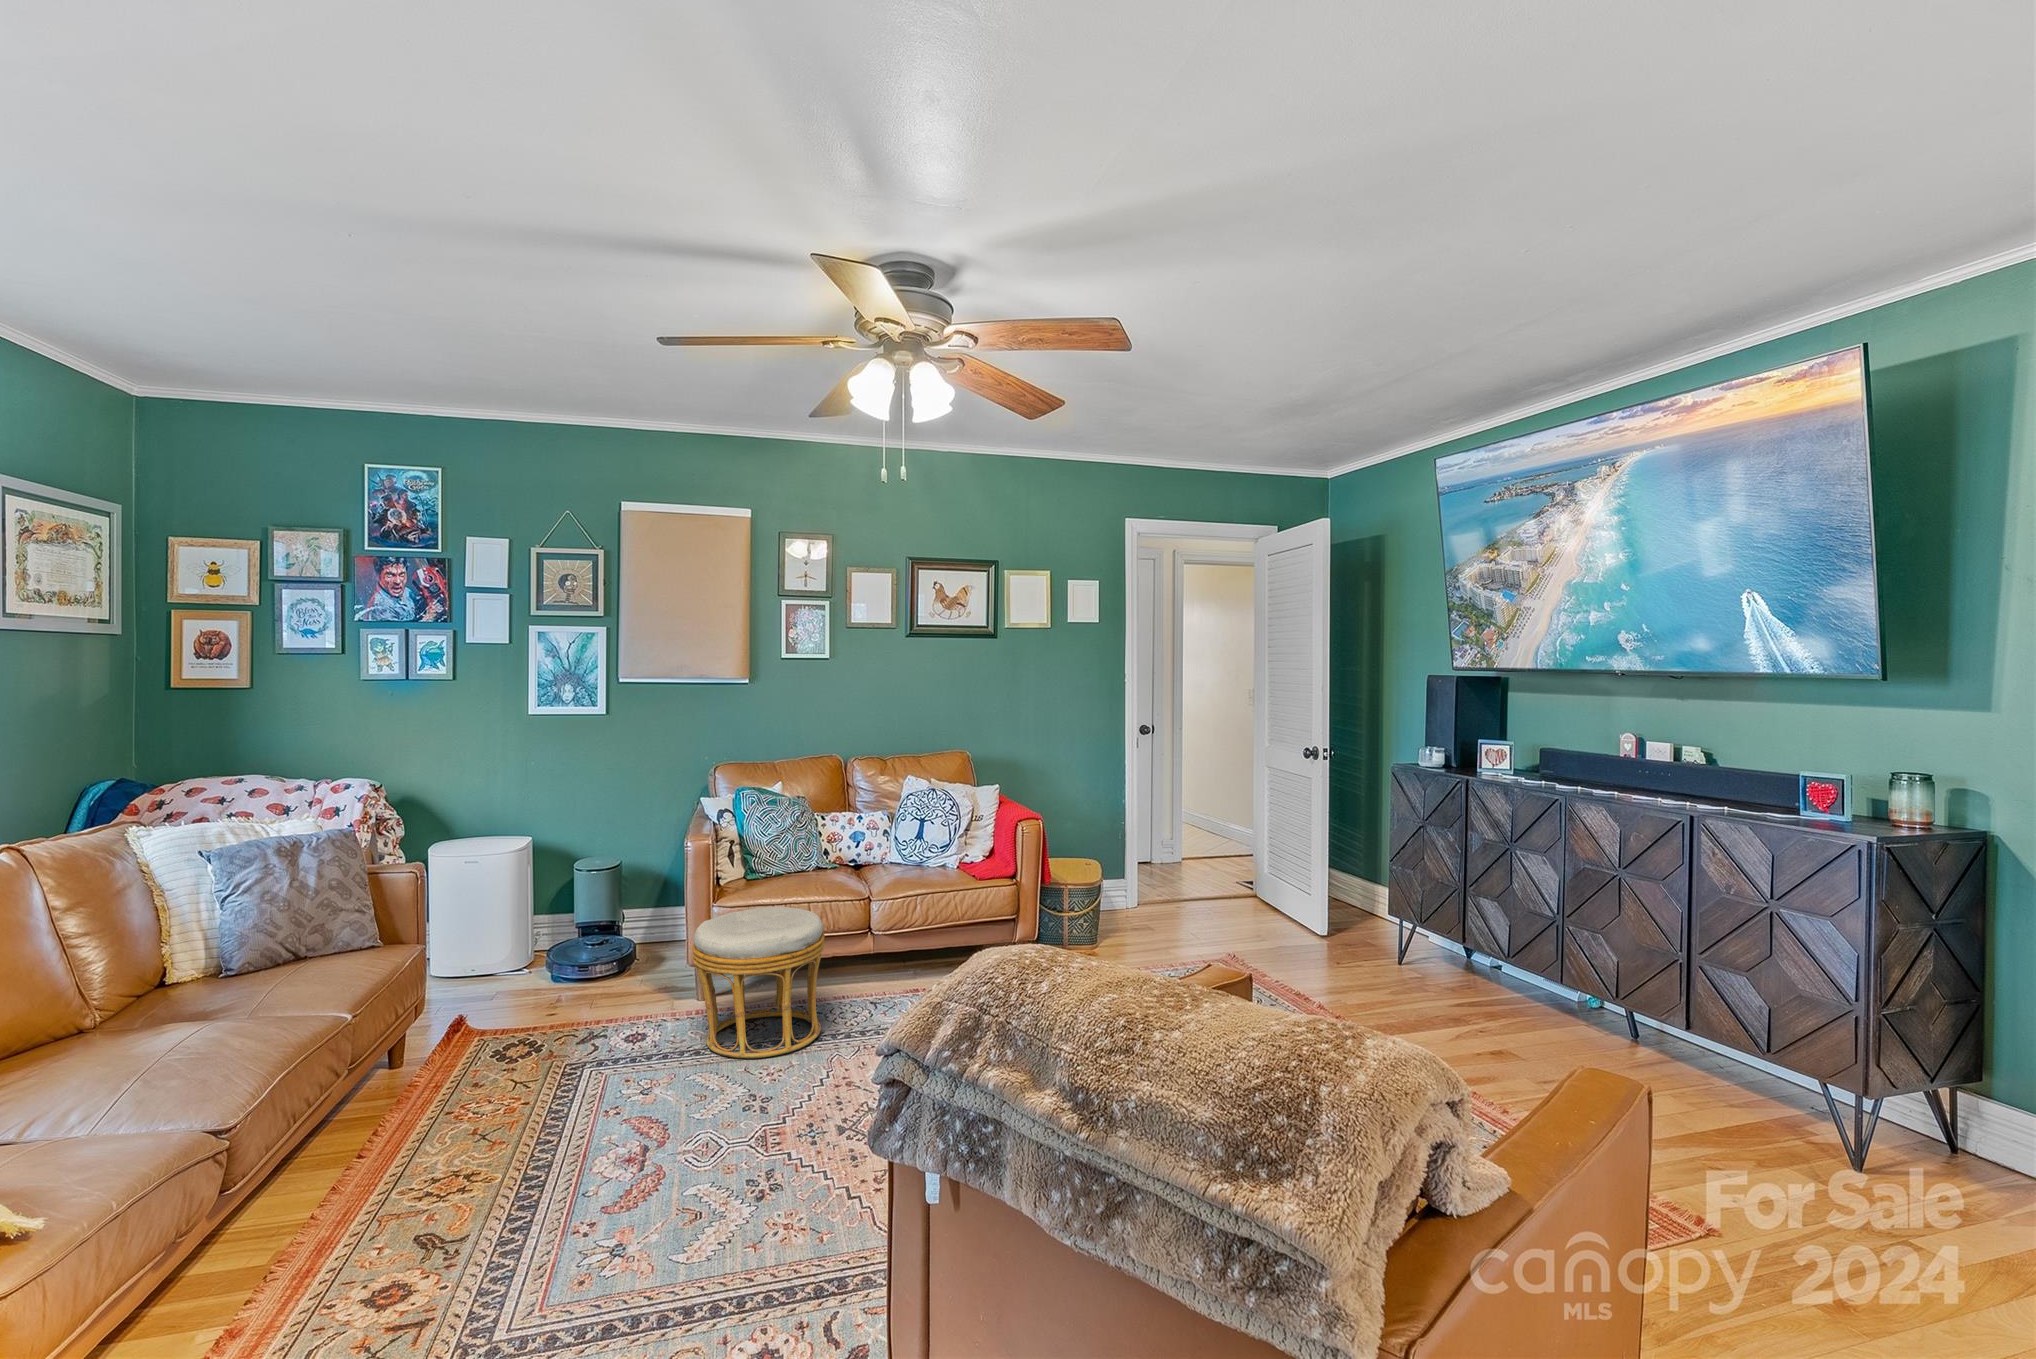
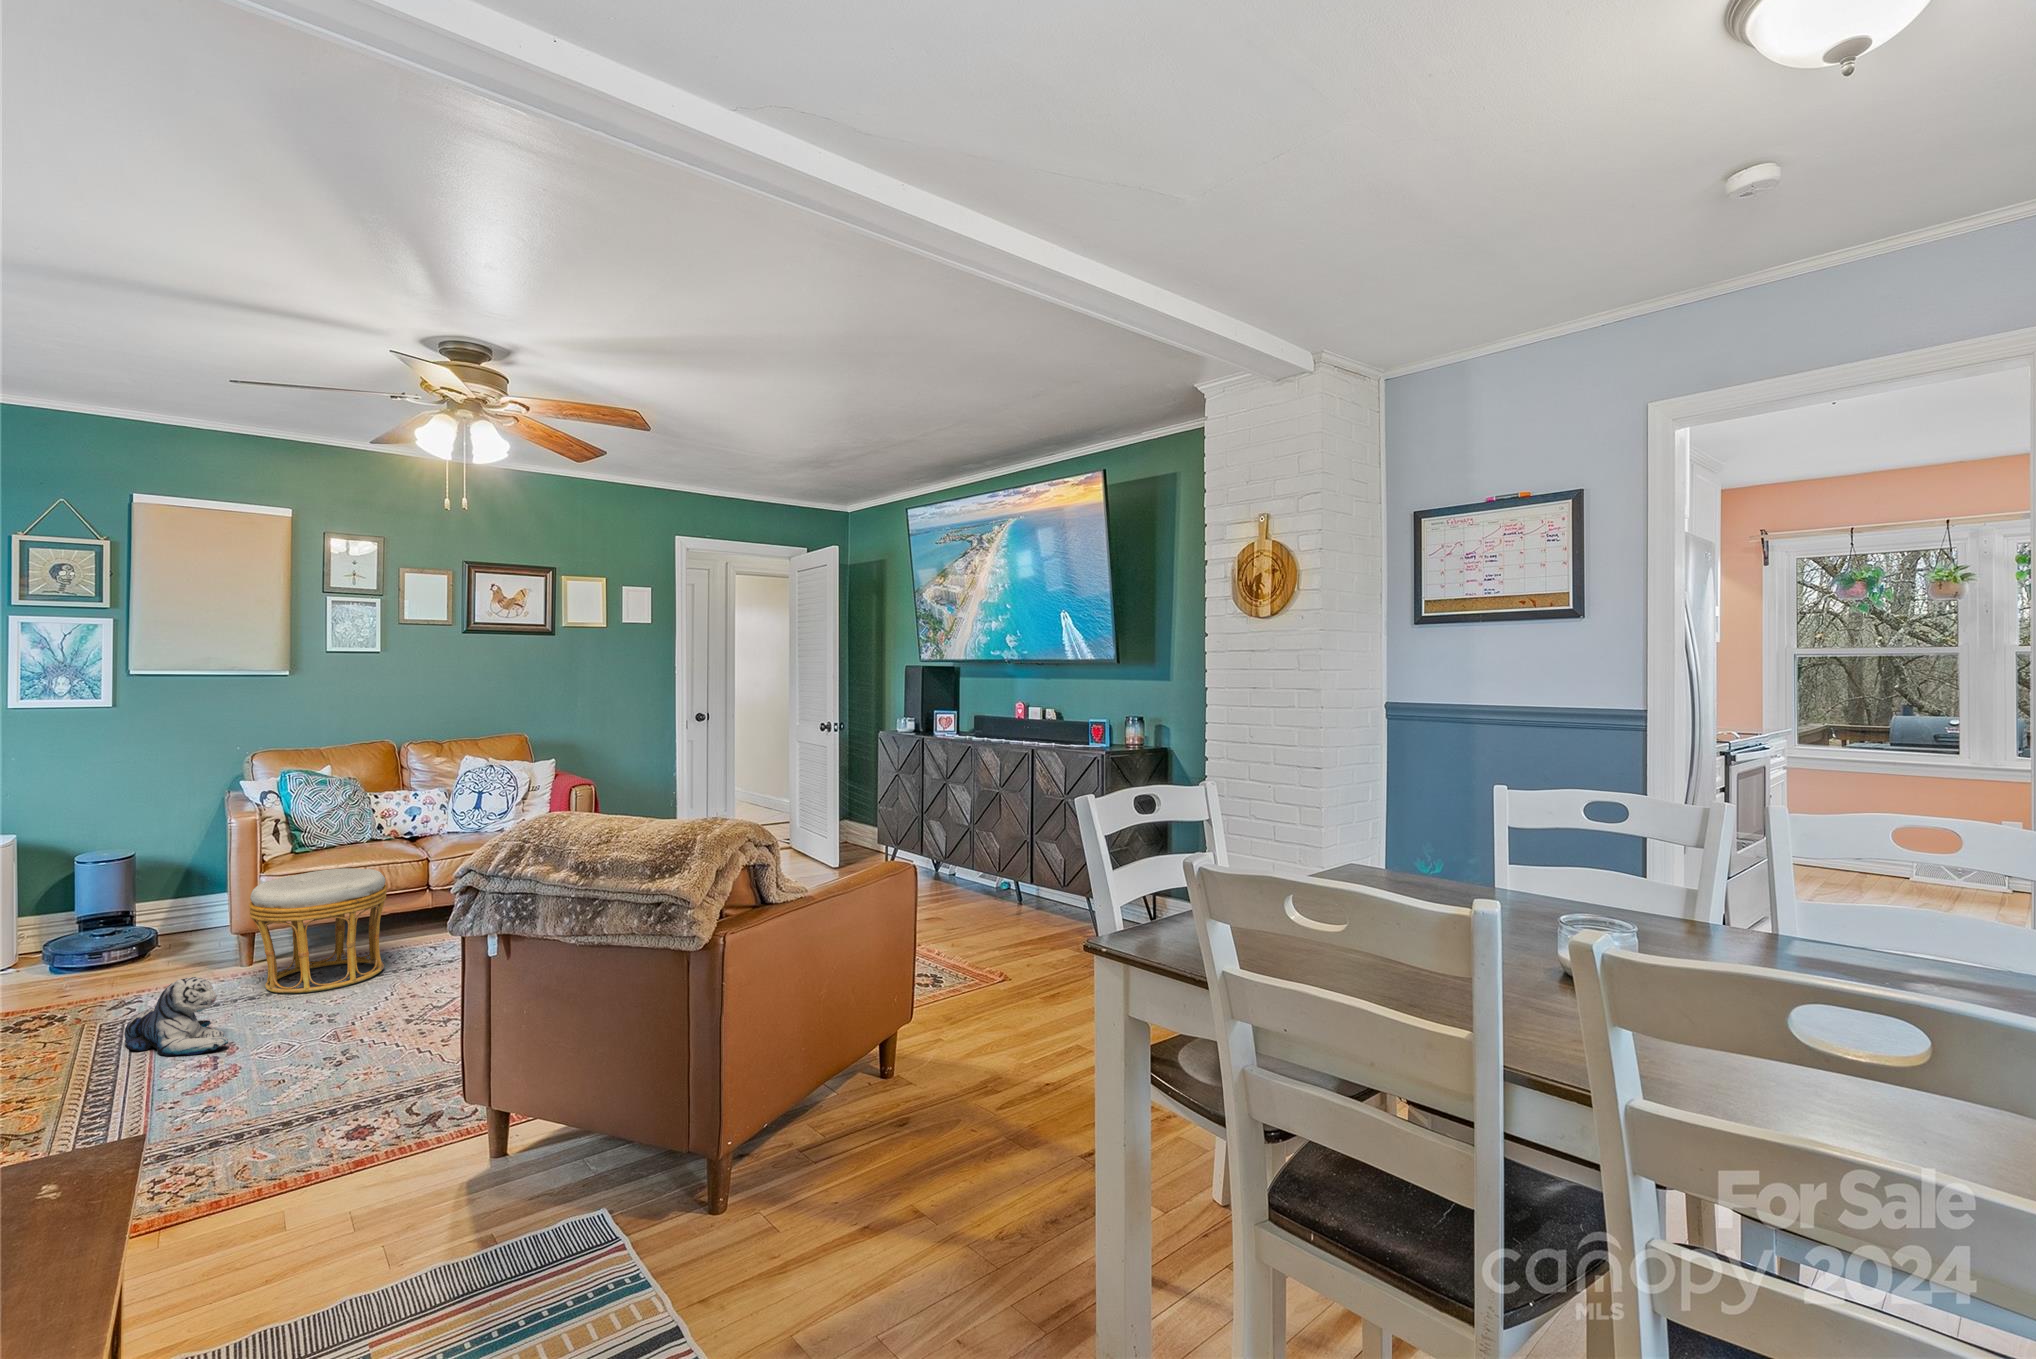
plush toy: none [563,1044,651,1147] -> present [124,977,228,1055]

